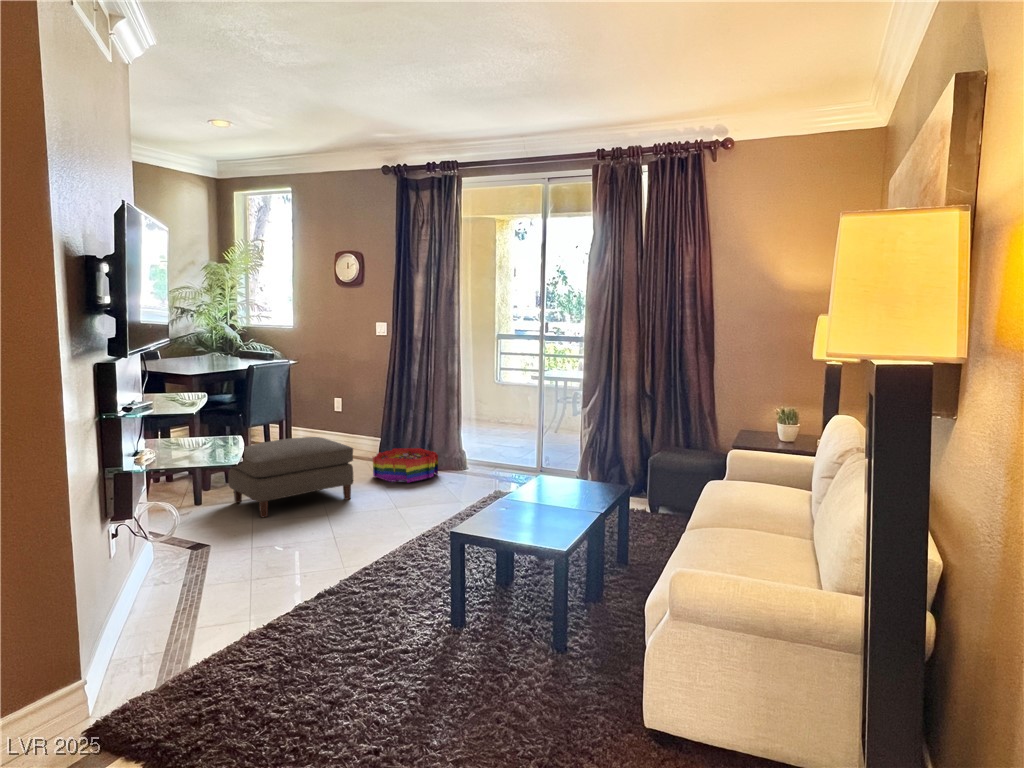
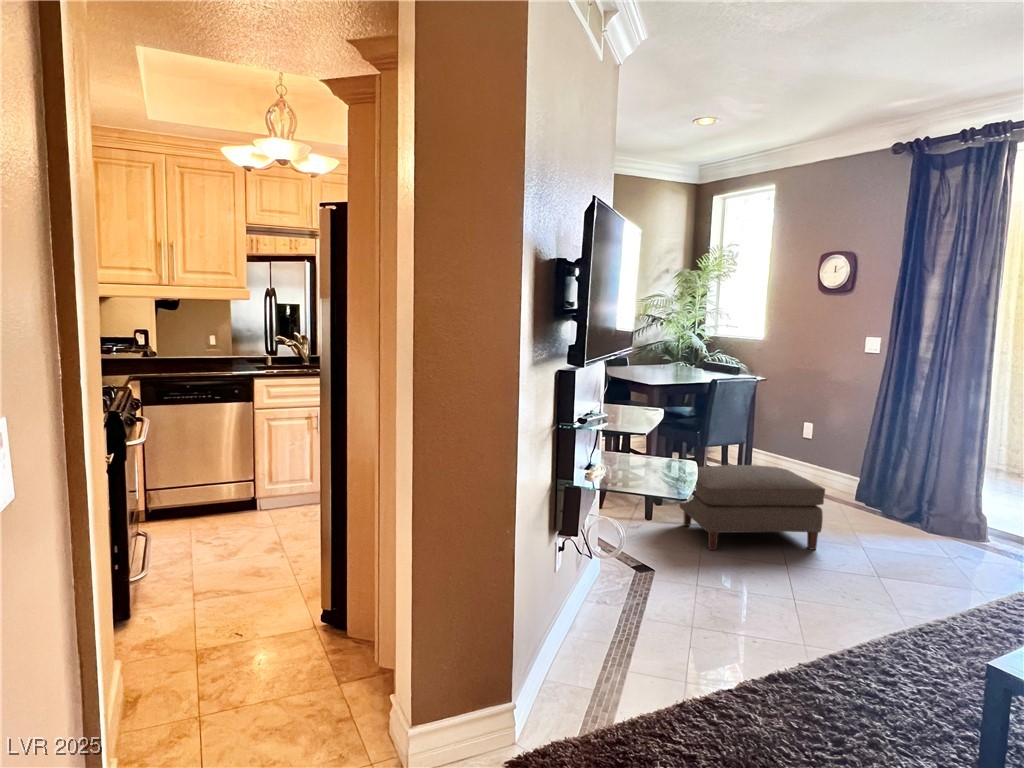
storage bin: present [373,448,438,483] -> none [847,495,944,544]

